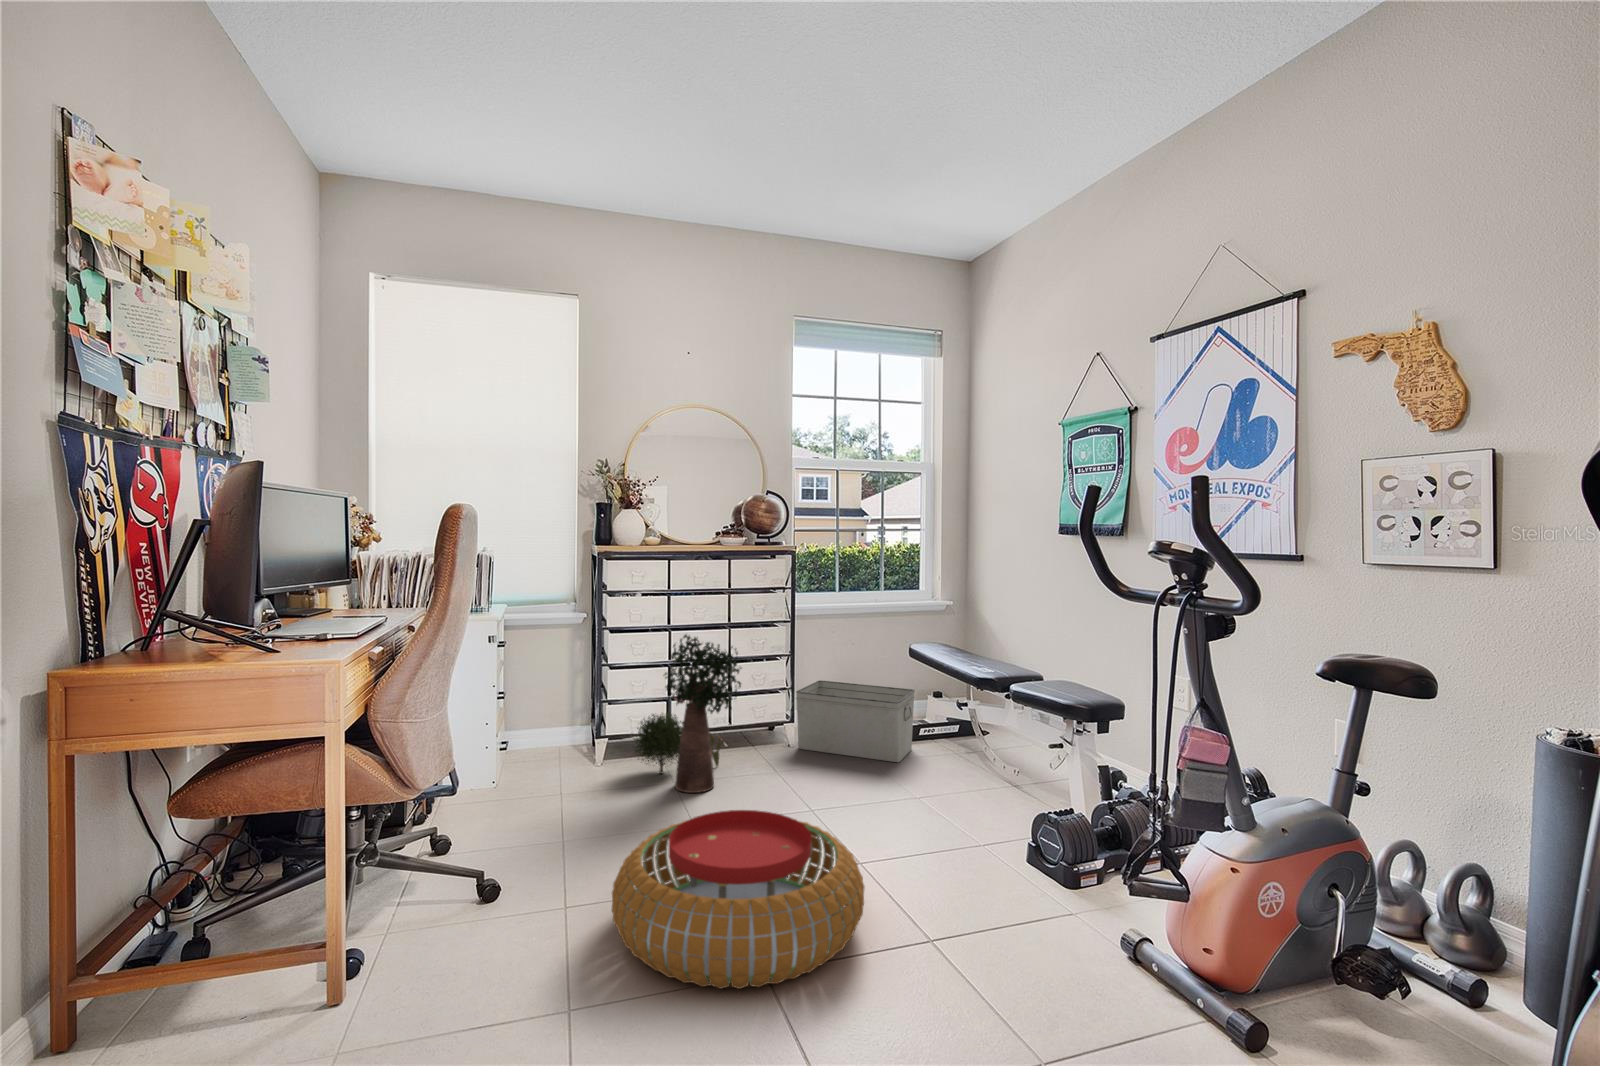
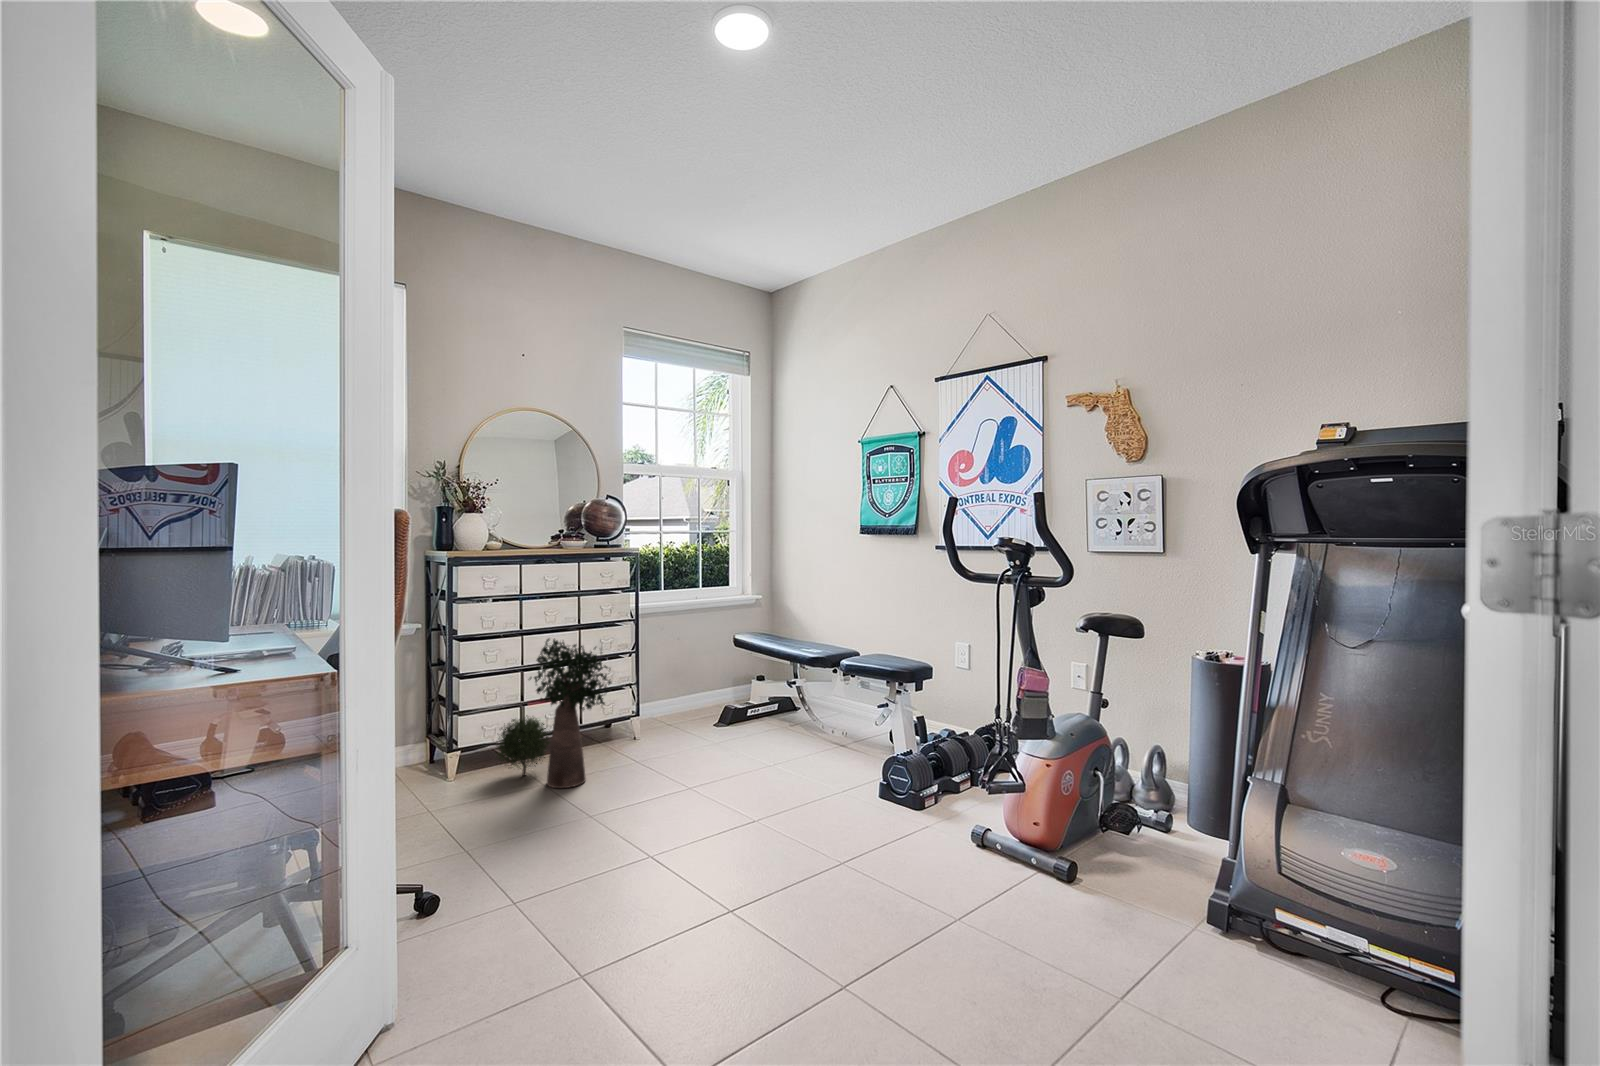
storage bin: present [796,680,915,762] -> none [642,674,746,738]
pouf: present [612,810,864,989] -> none [570,783,789,929]

